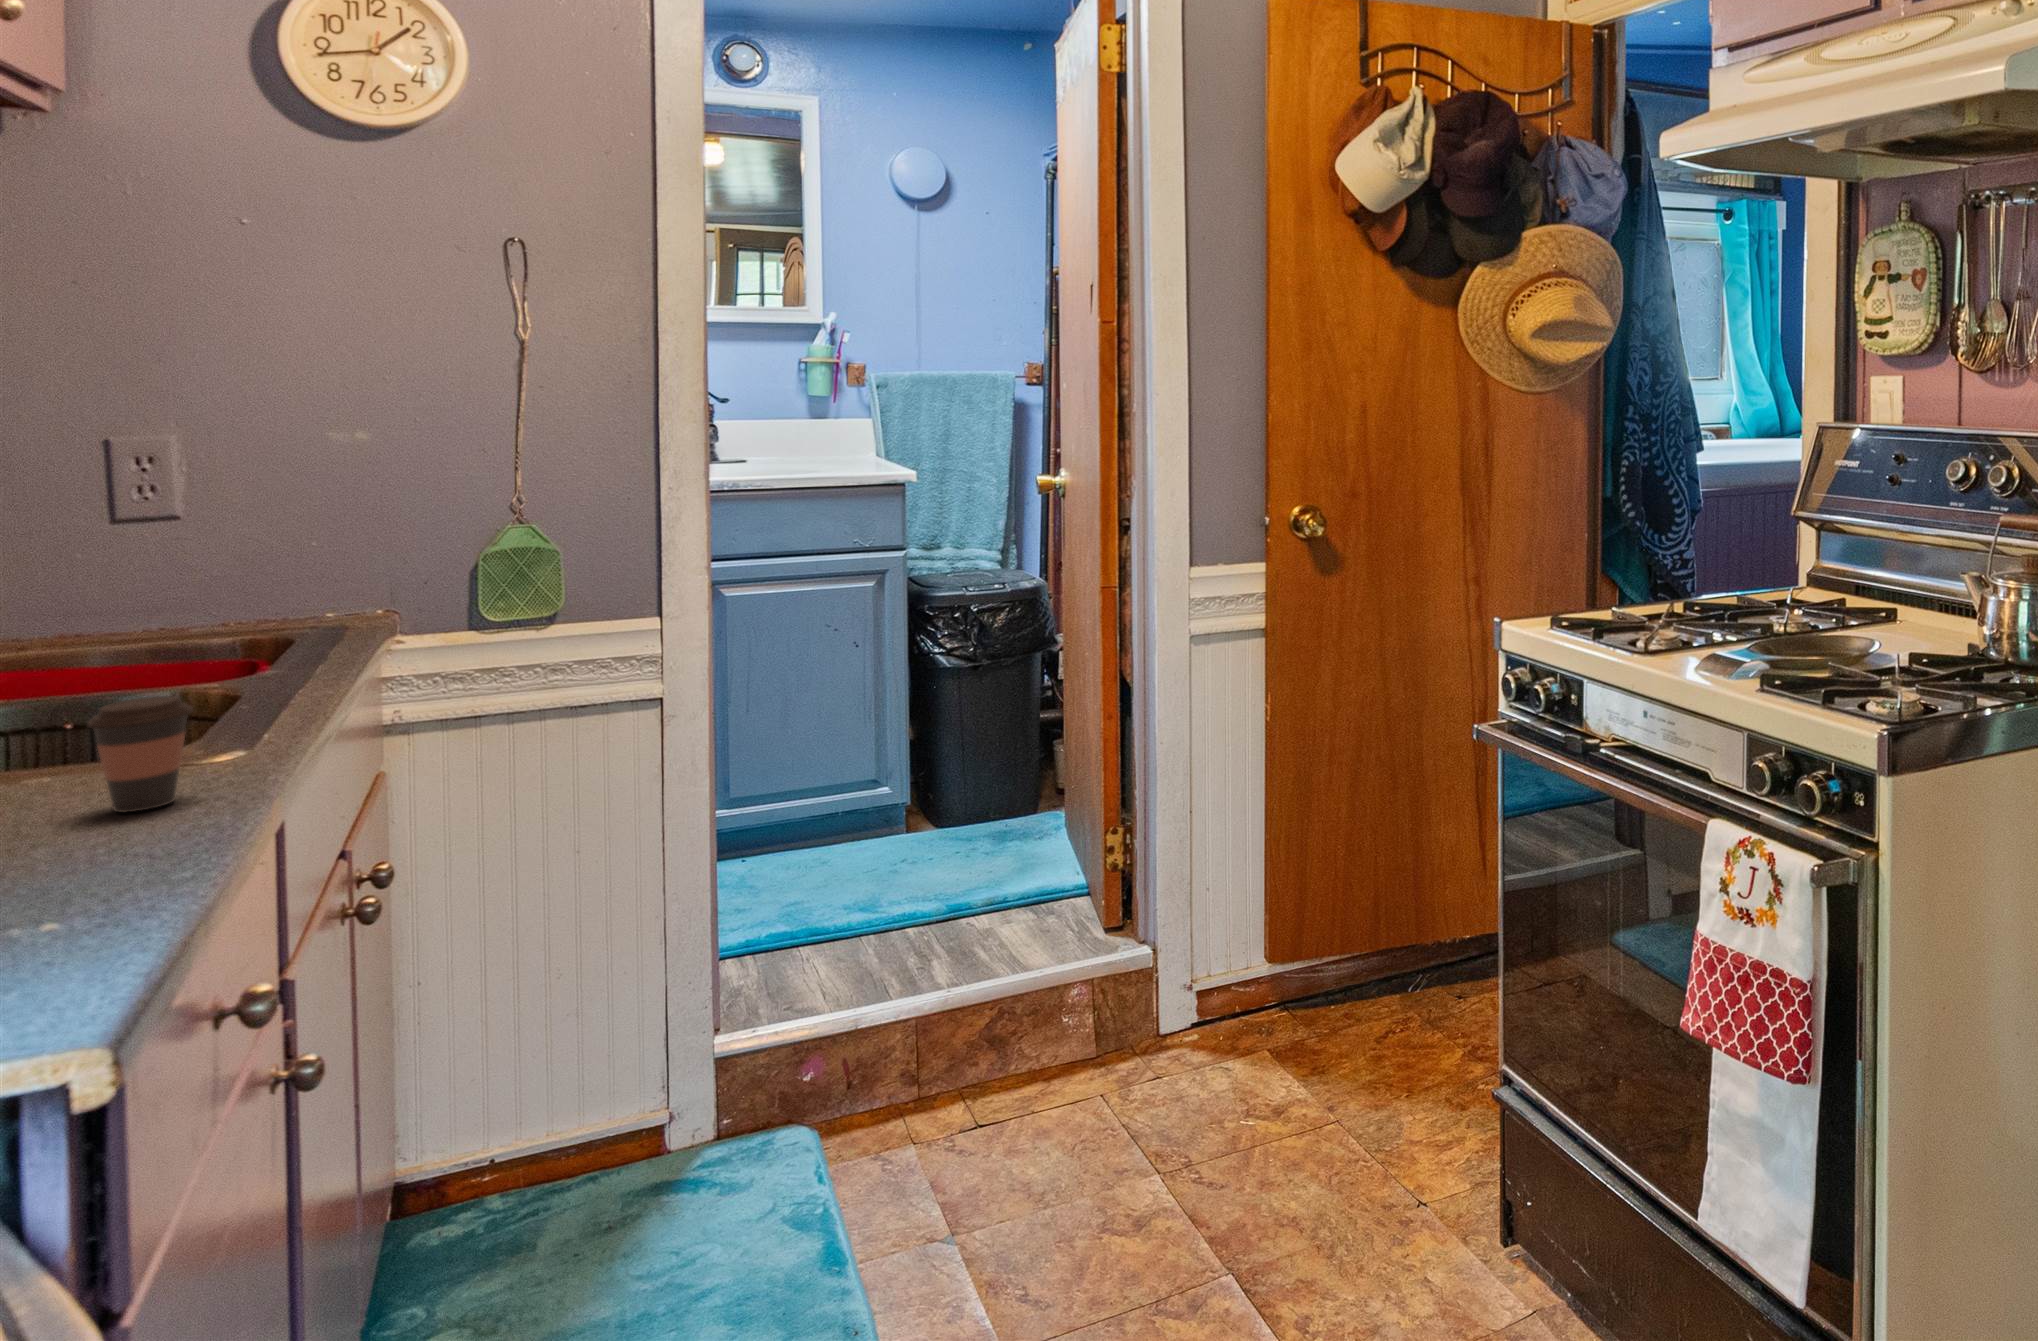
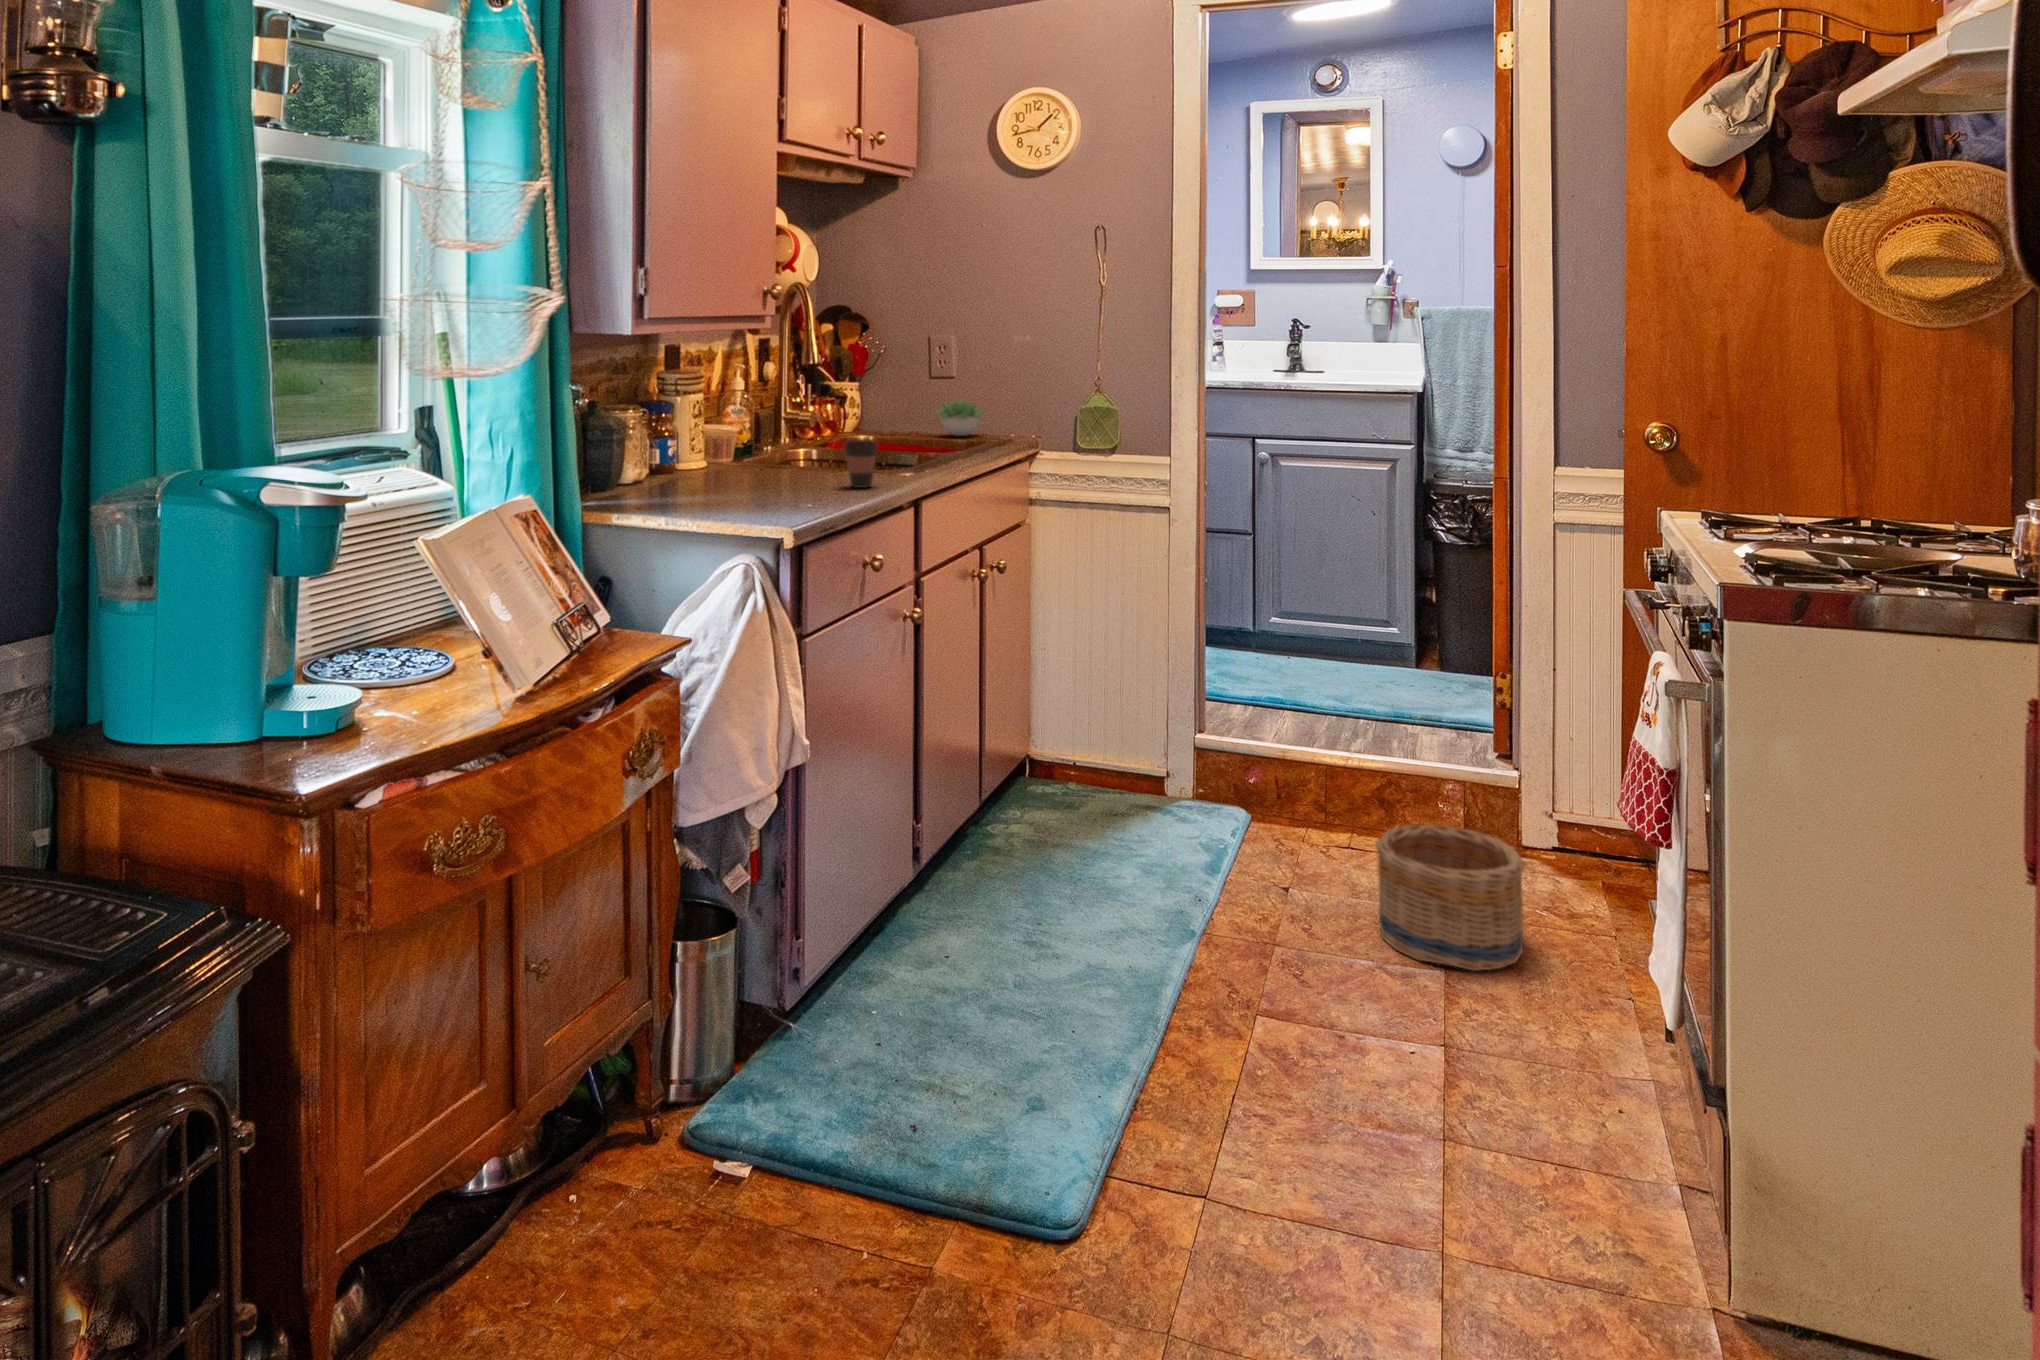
succulent plant: none [159,568,284,638] -> present [937,400,984,436]
basket: none [1085,1053,1267,1268] -> present [1376,824,1524,971]

